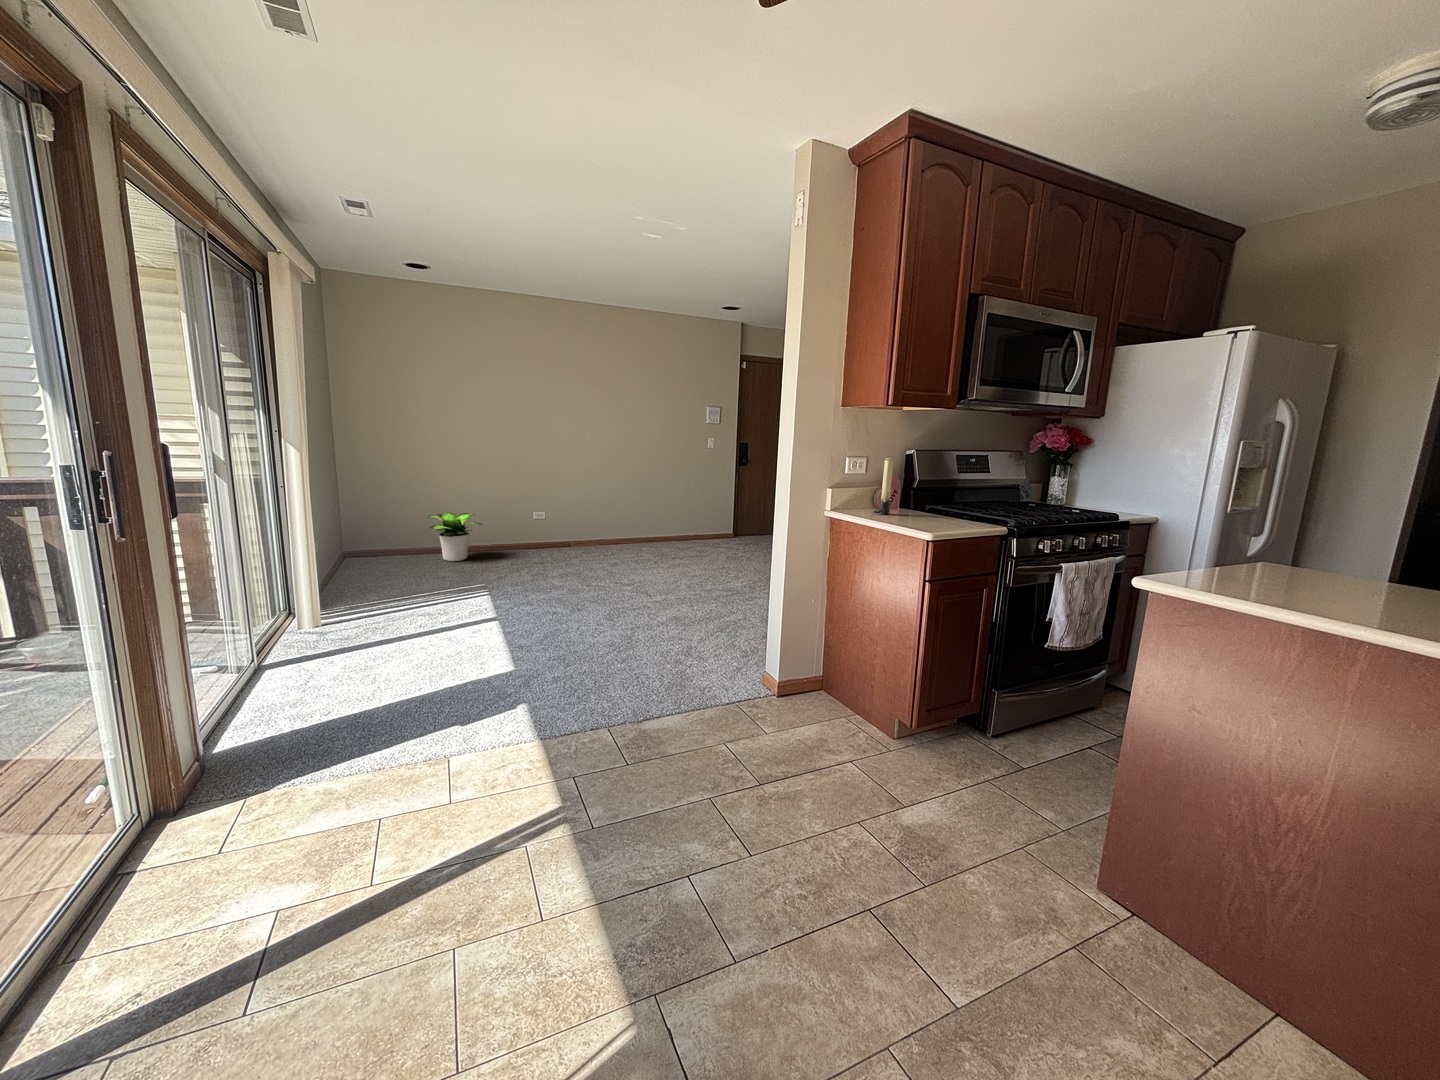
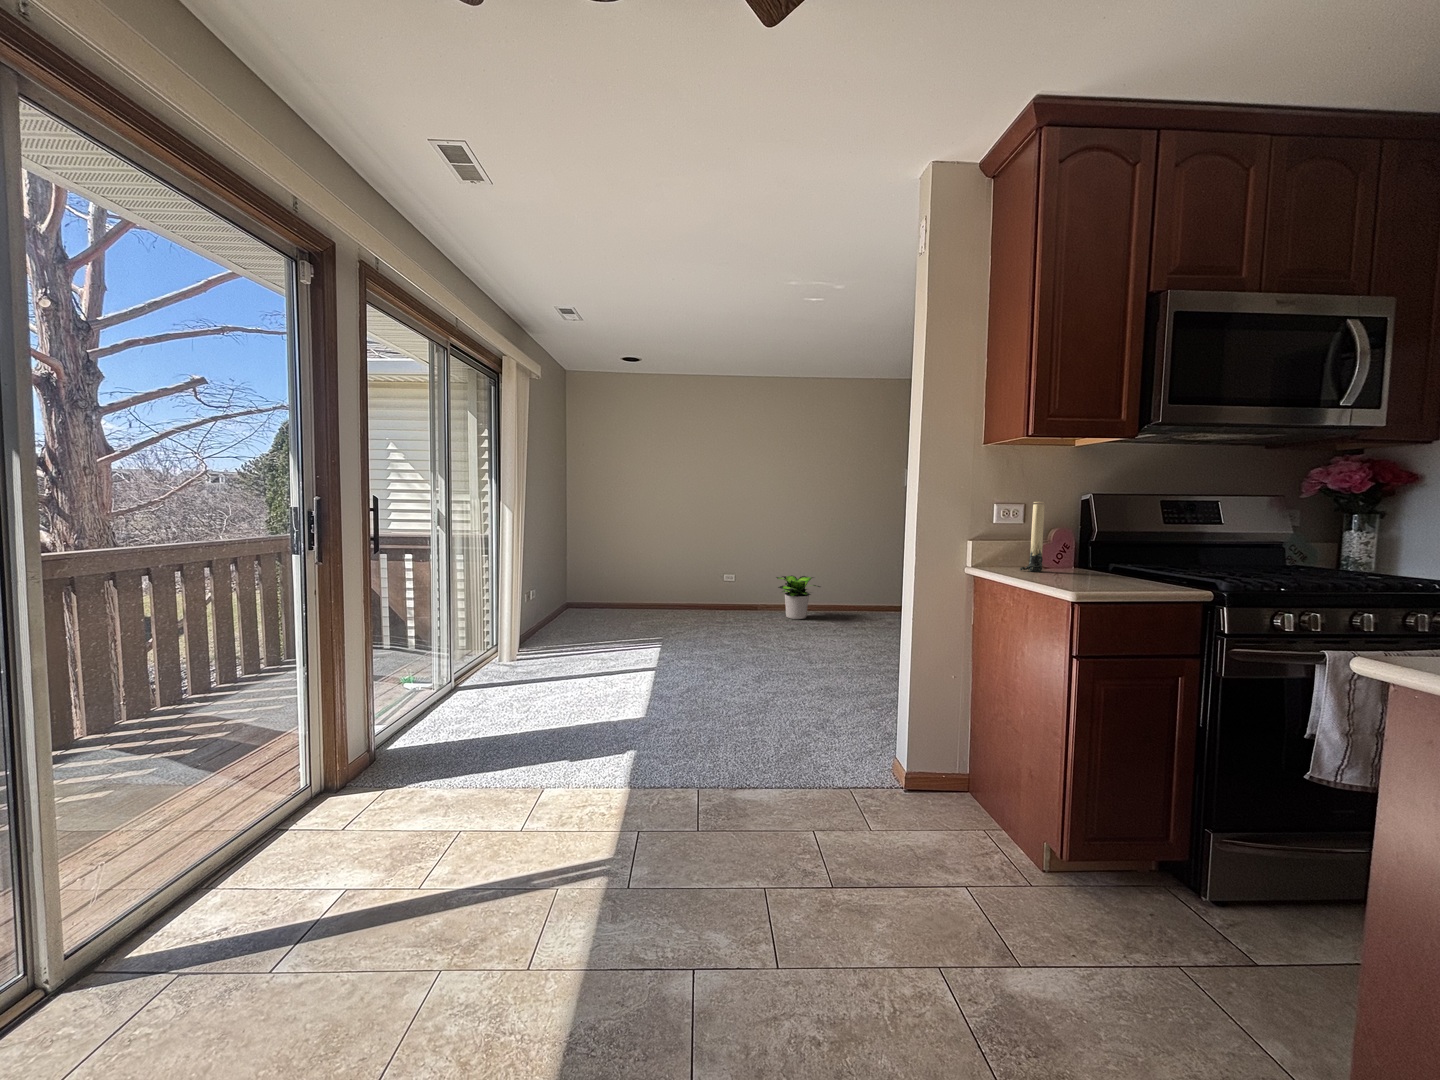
potted plant: present [428,513,483,561] -> present [776,575,821,619]

